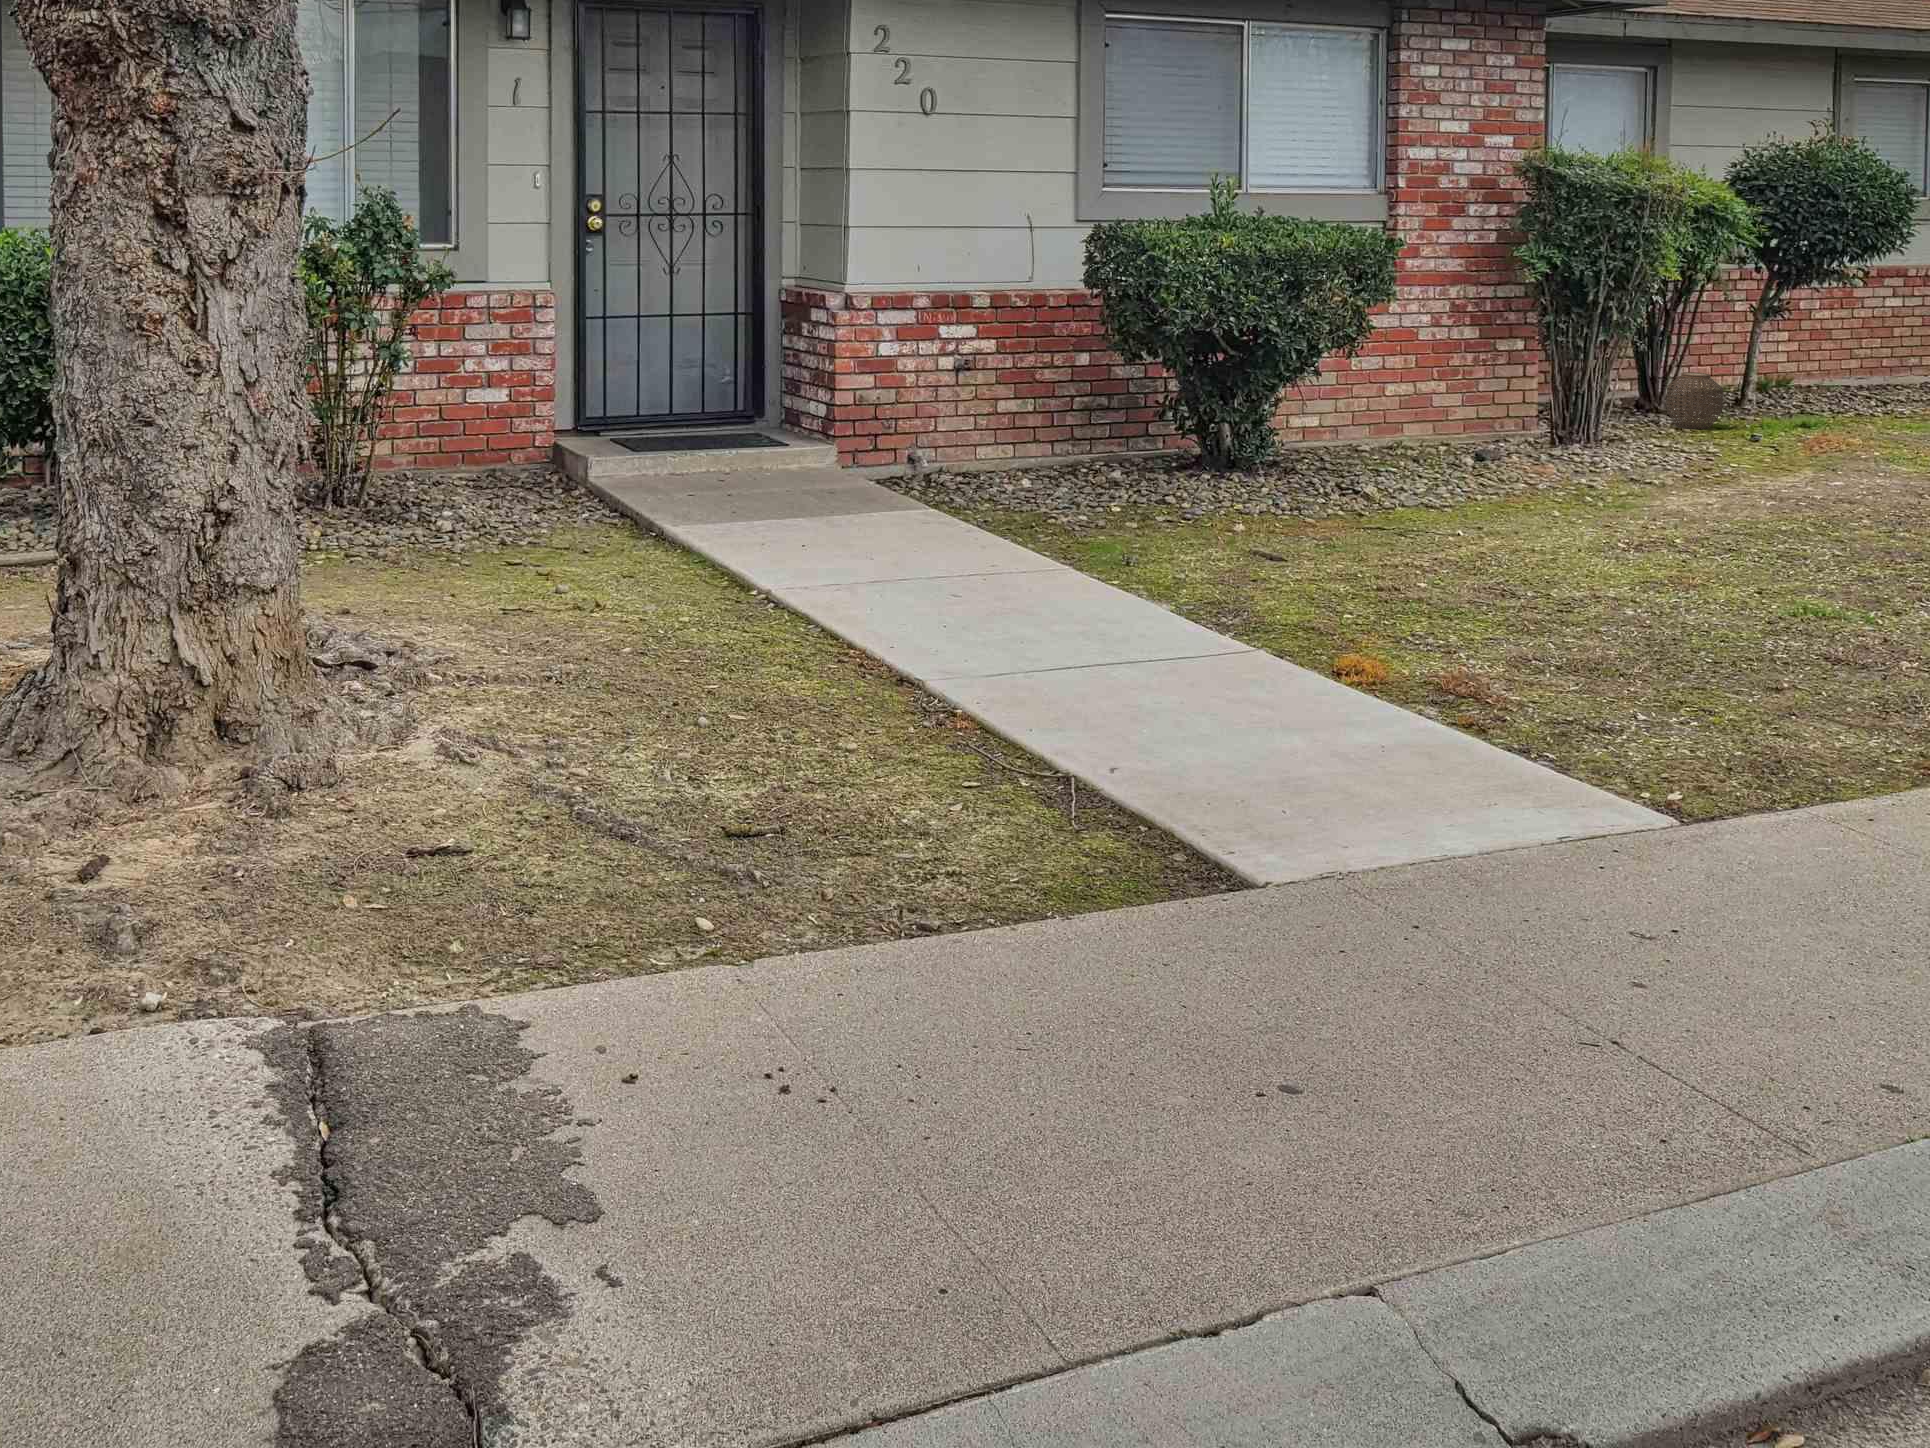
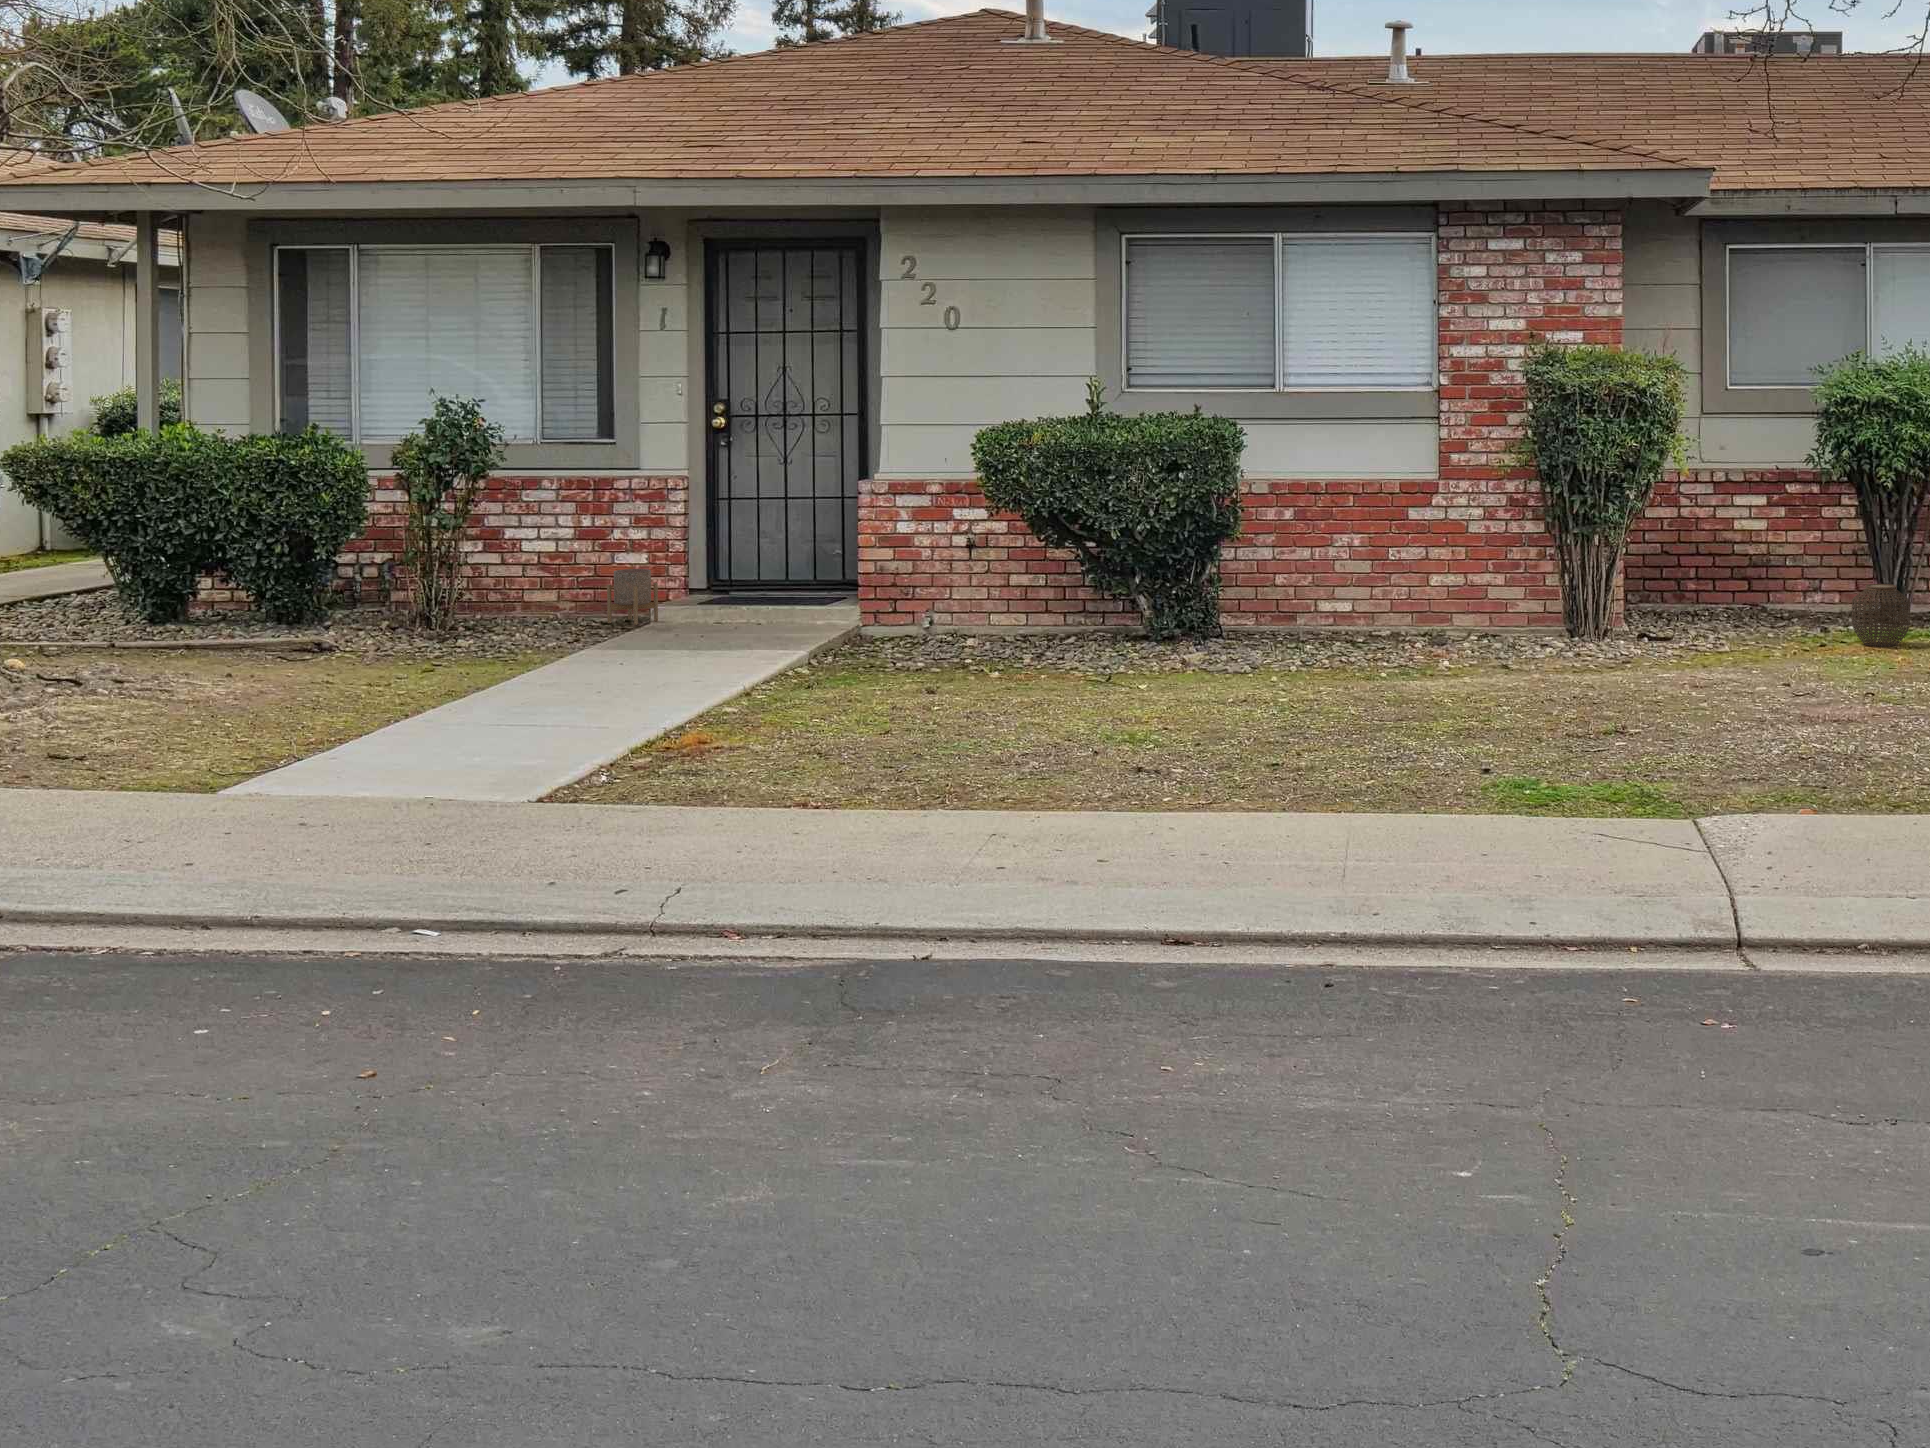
planter: none [491,415,539,488] -> present [607,569,658,625]

